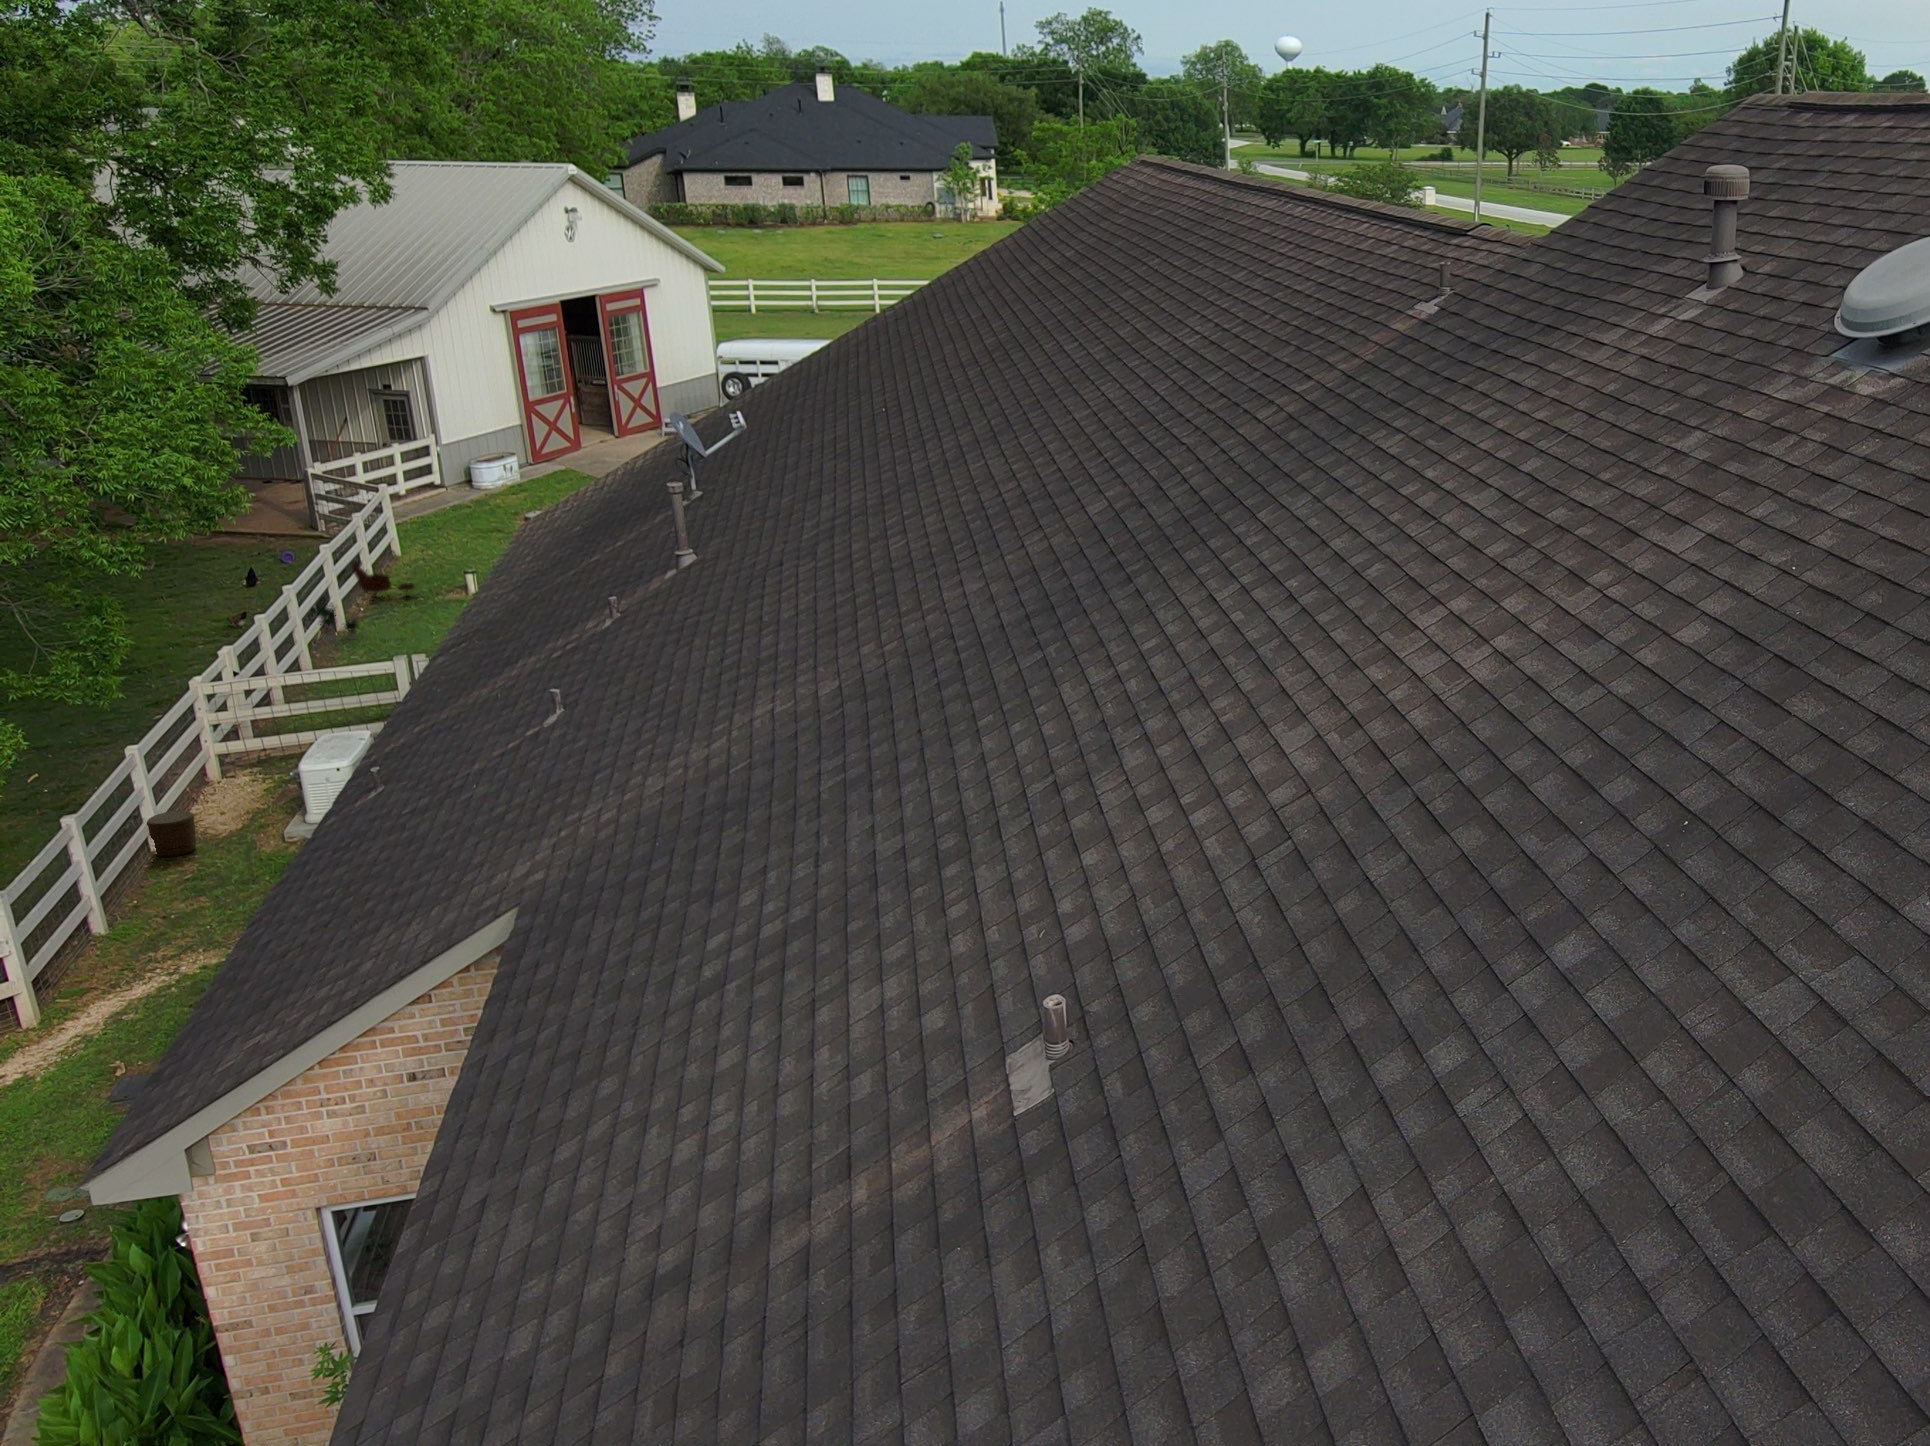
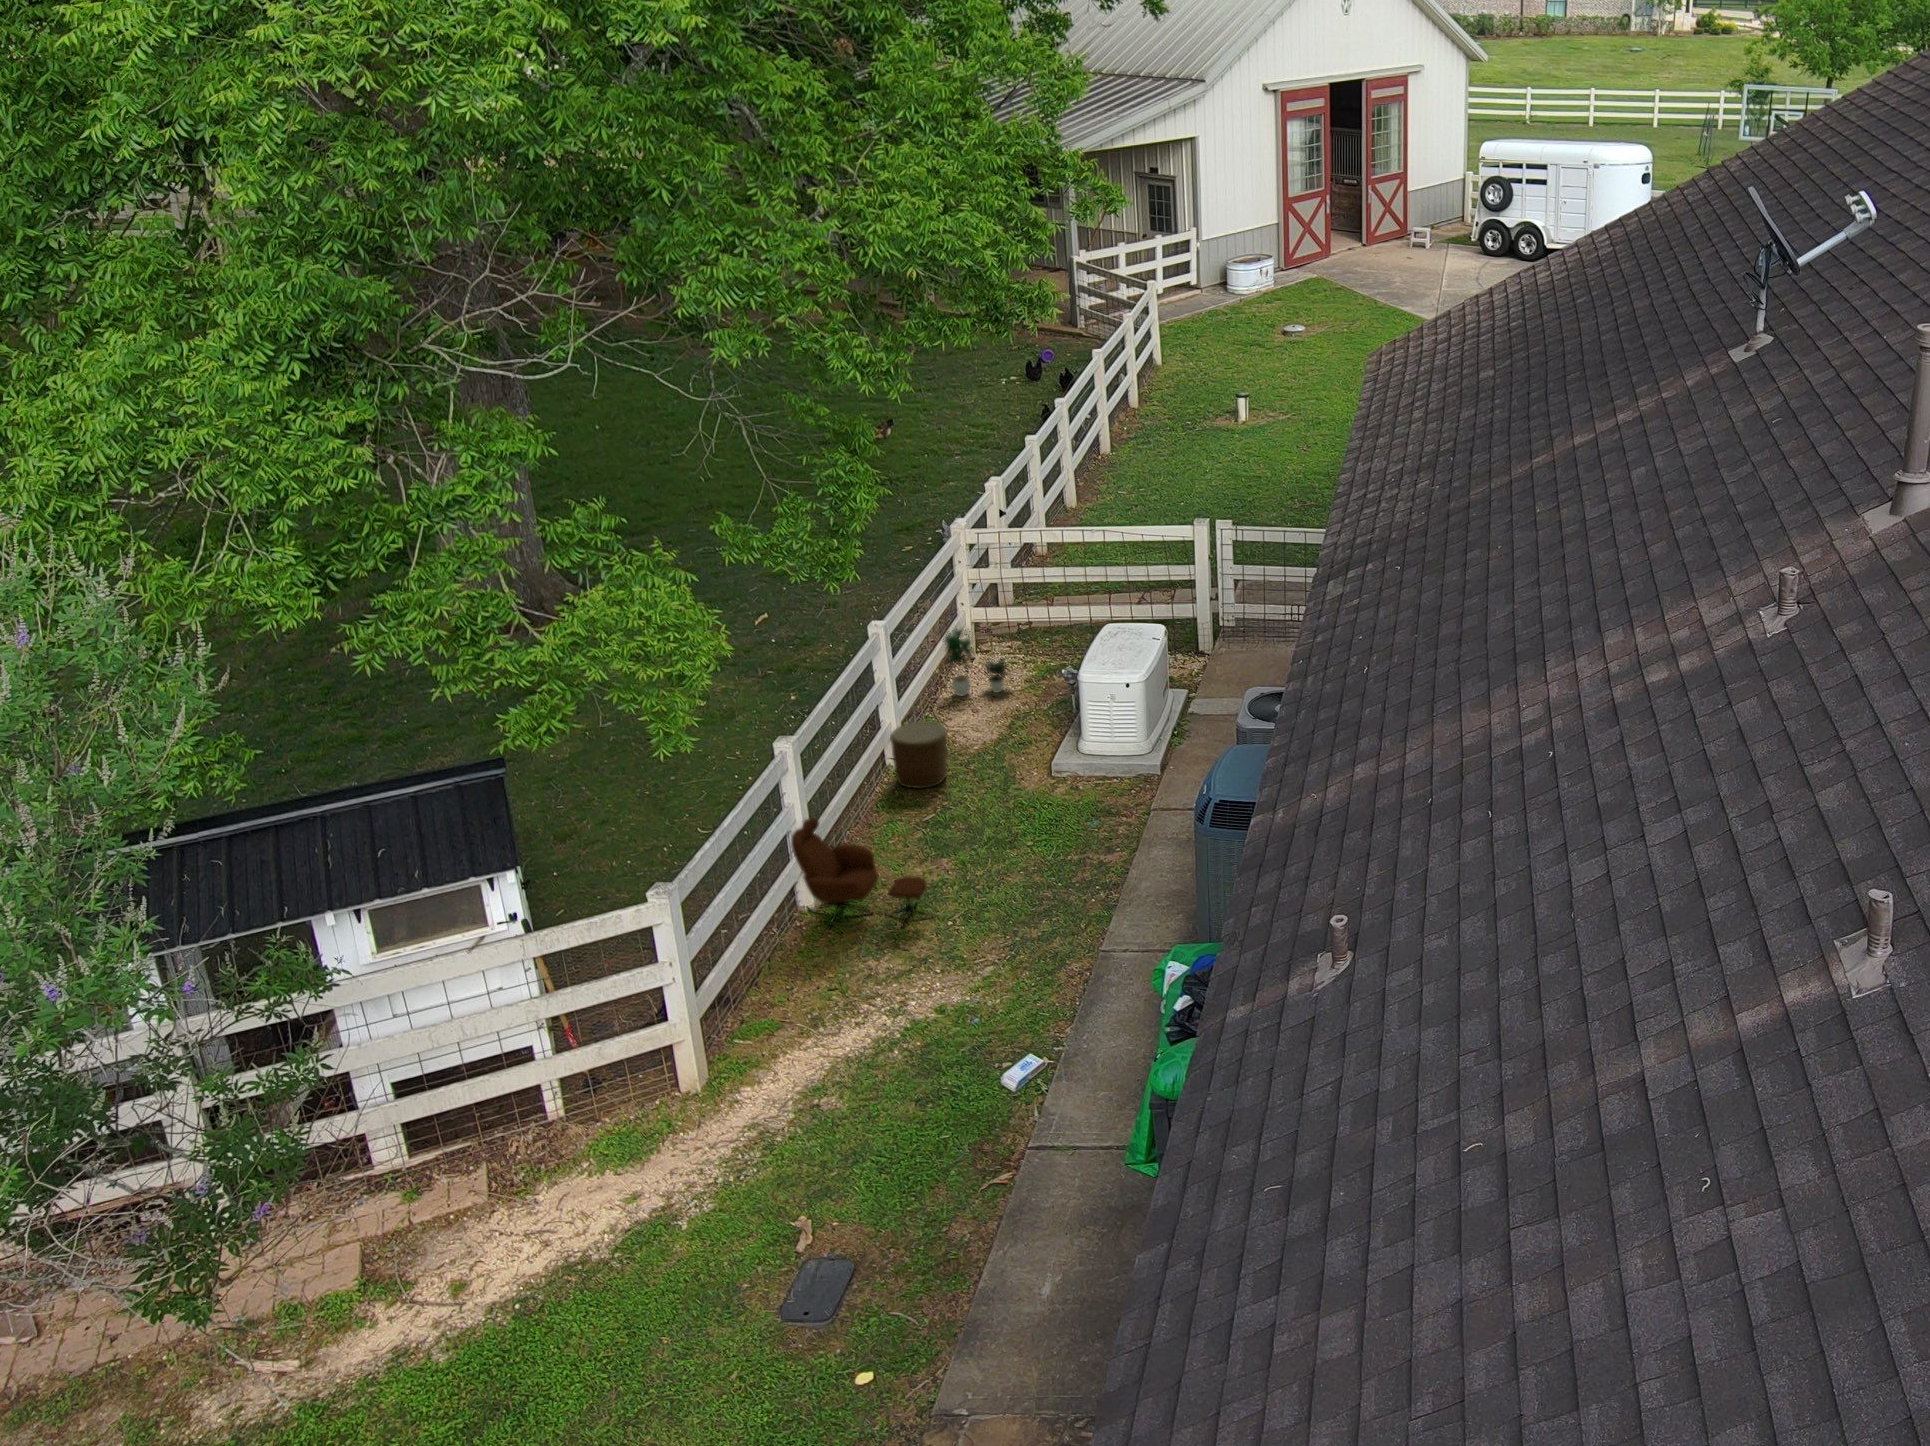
lounge chair: present [352,561,415,604] -> present [791,818,927,925]
potted plant: present [317,602,358,644] -> present [943,629,1010,696]

